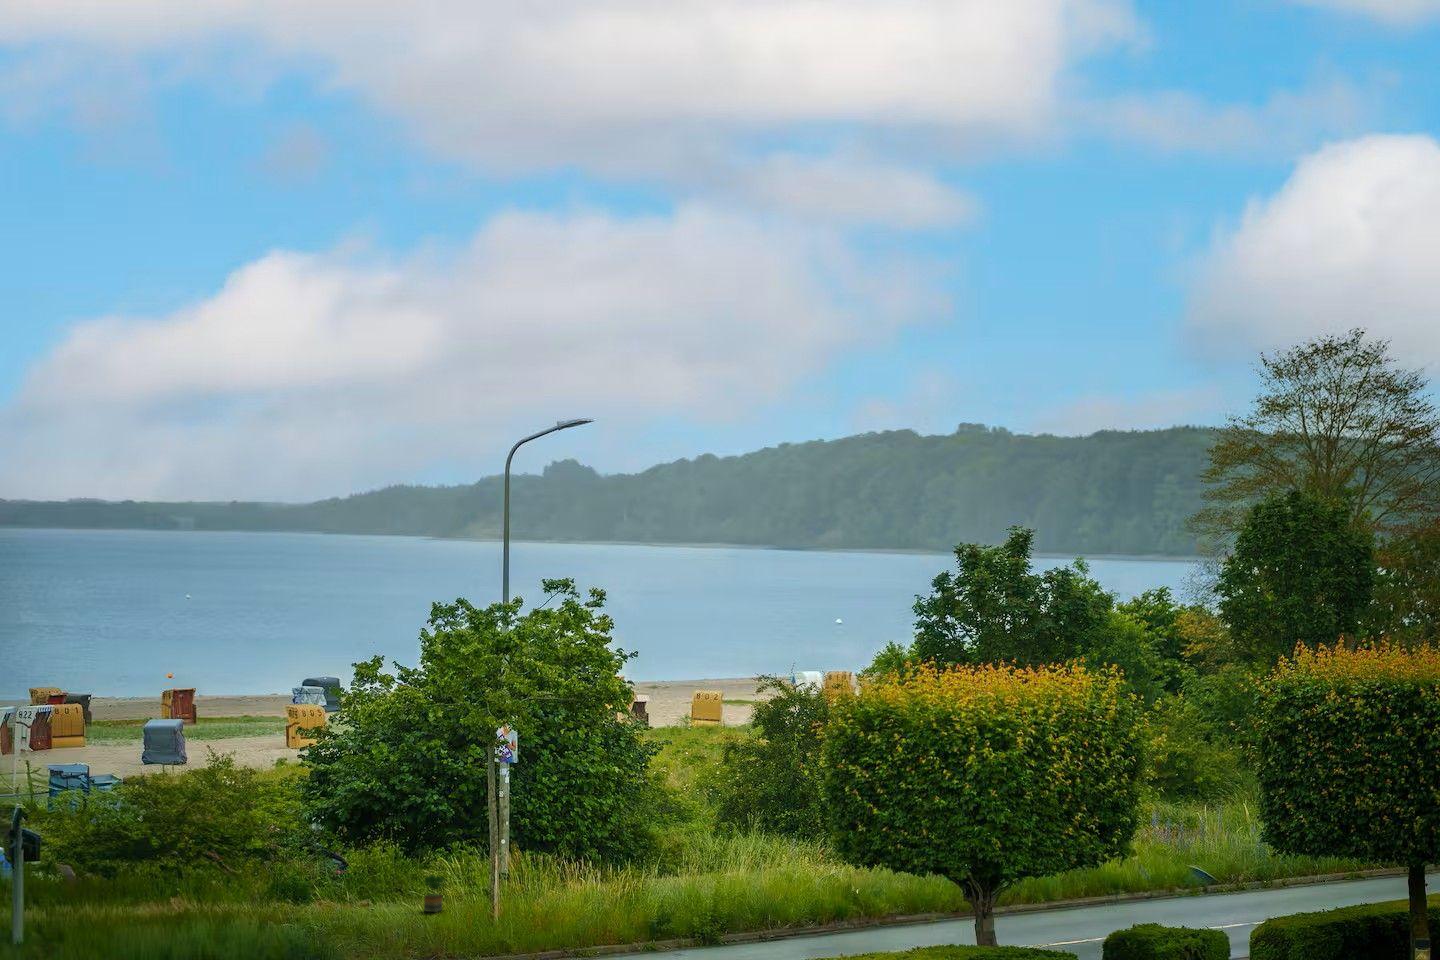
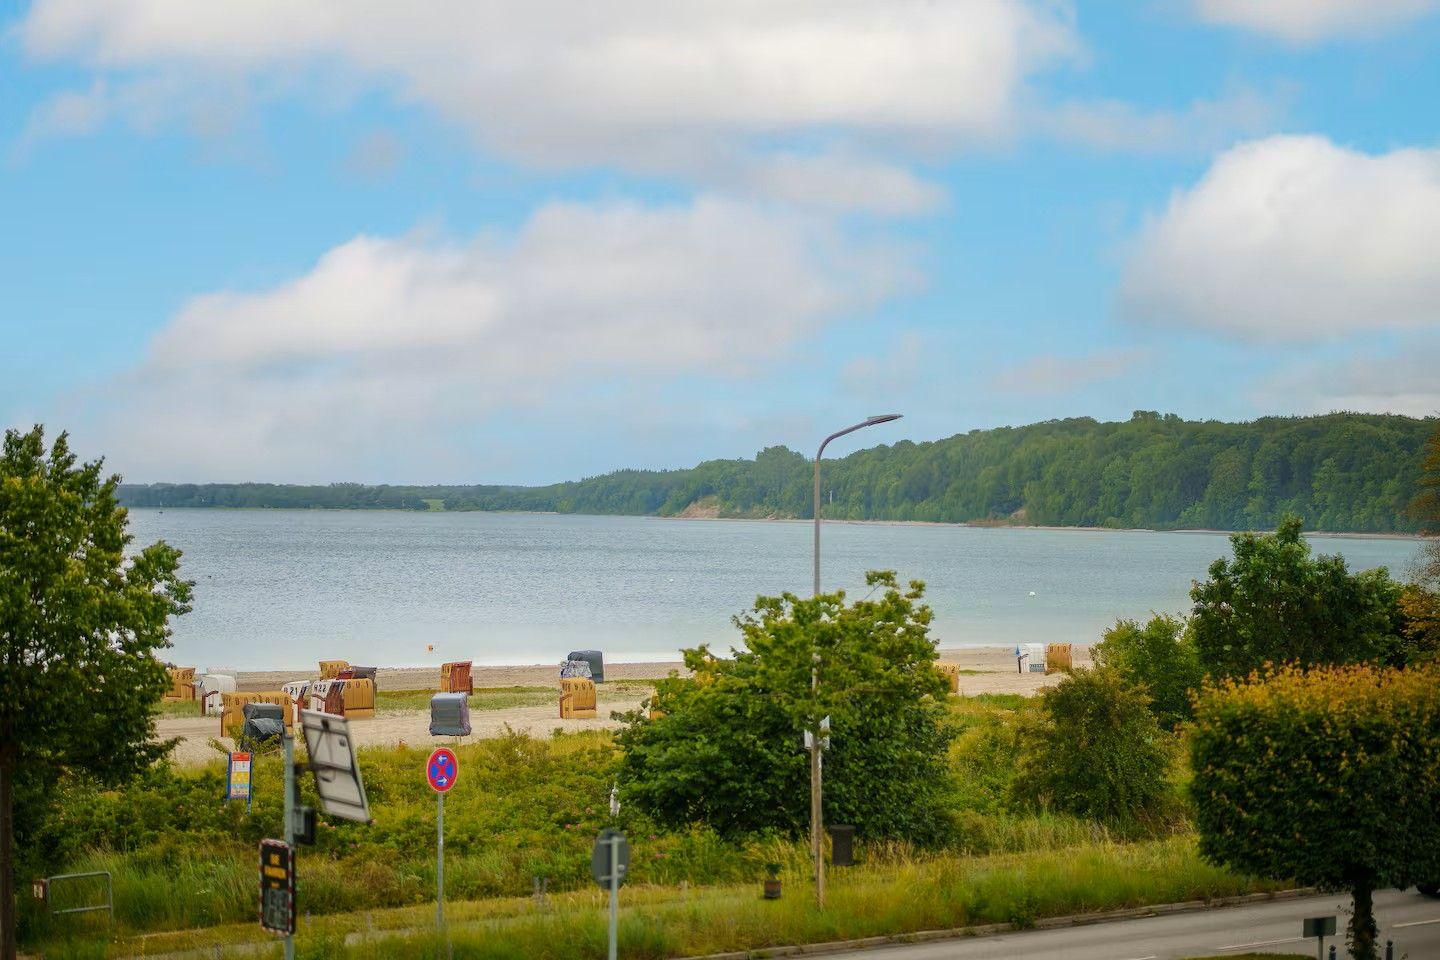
trash can: none [508,838,537,881] -> present [829,824,856,866]

